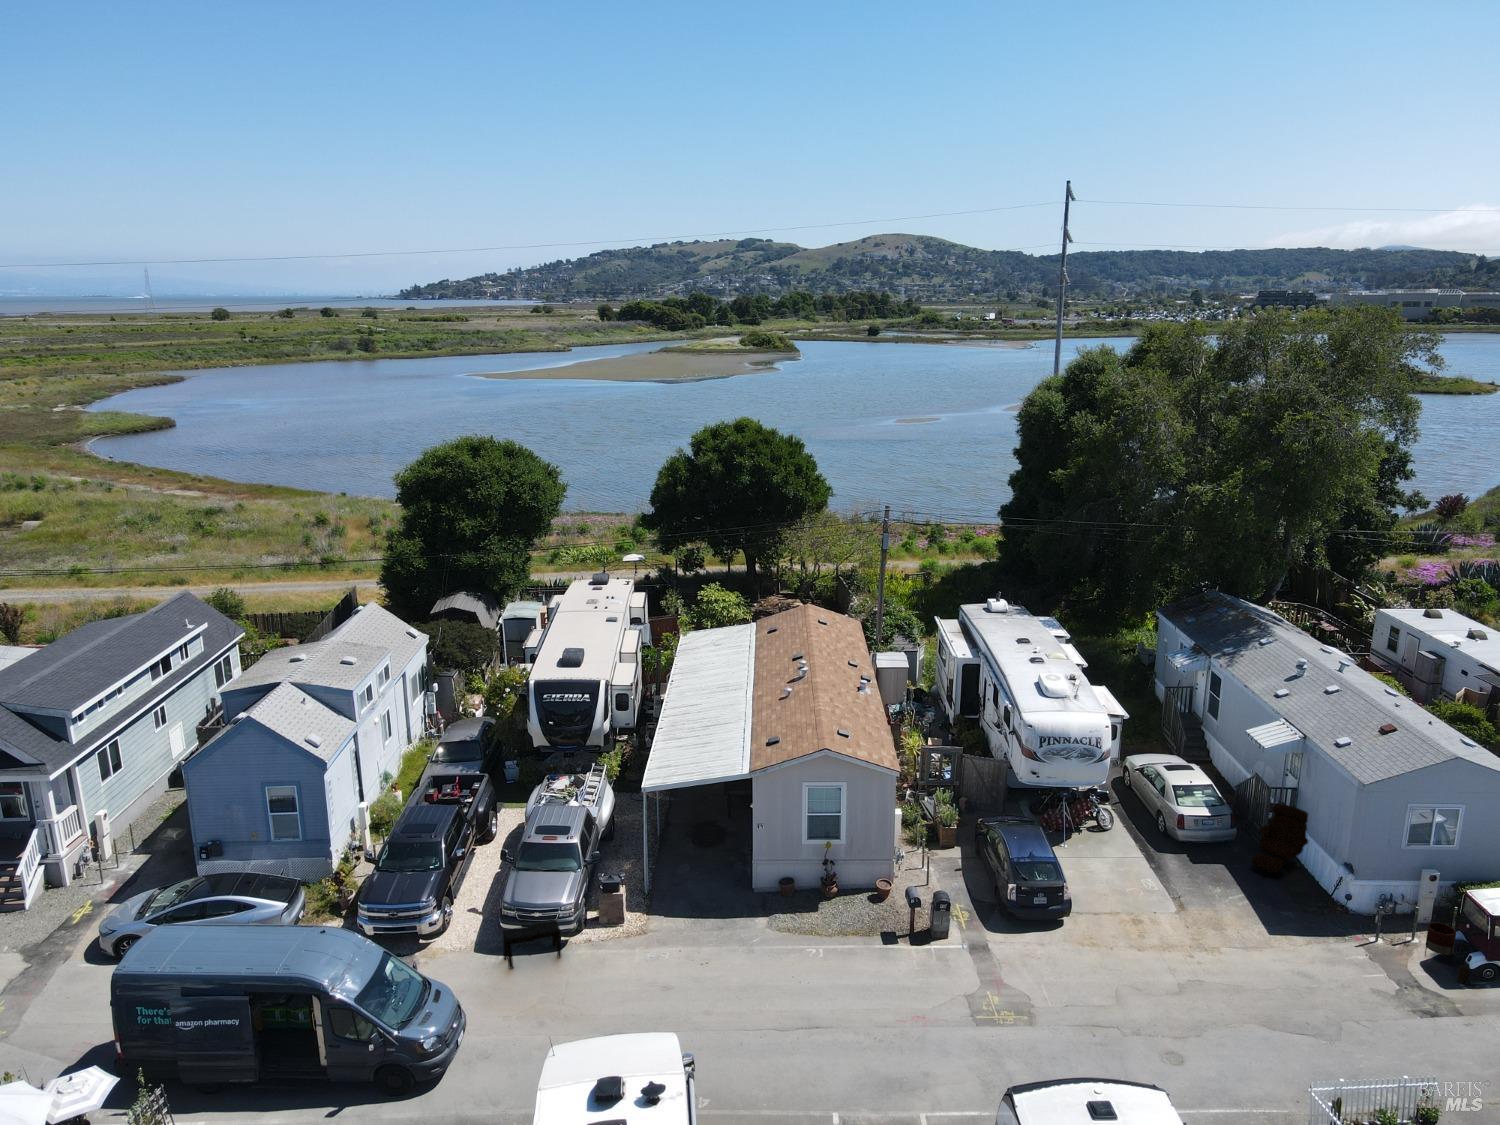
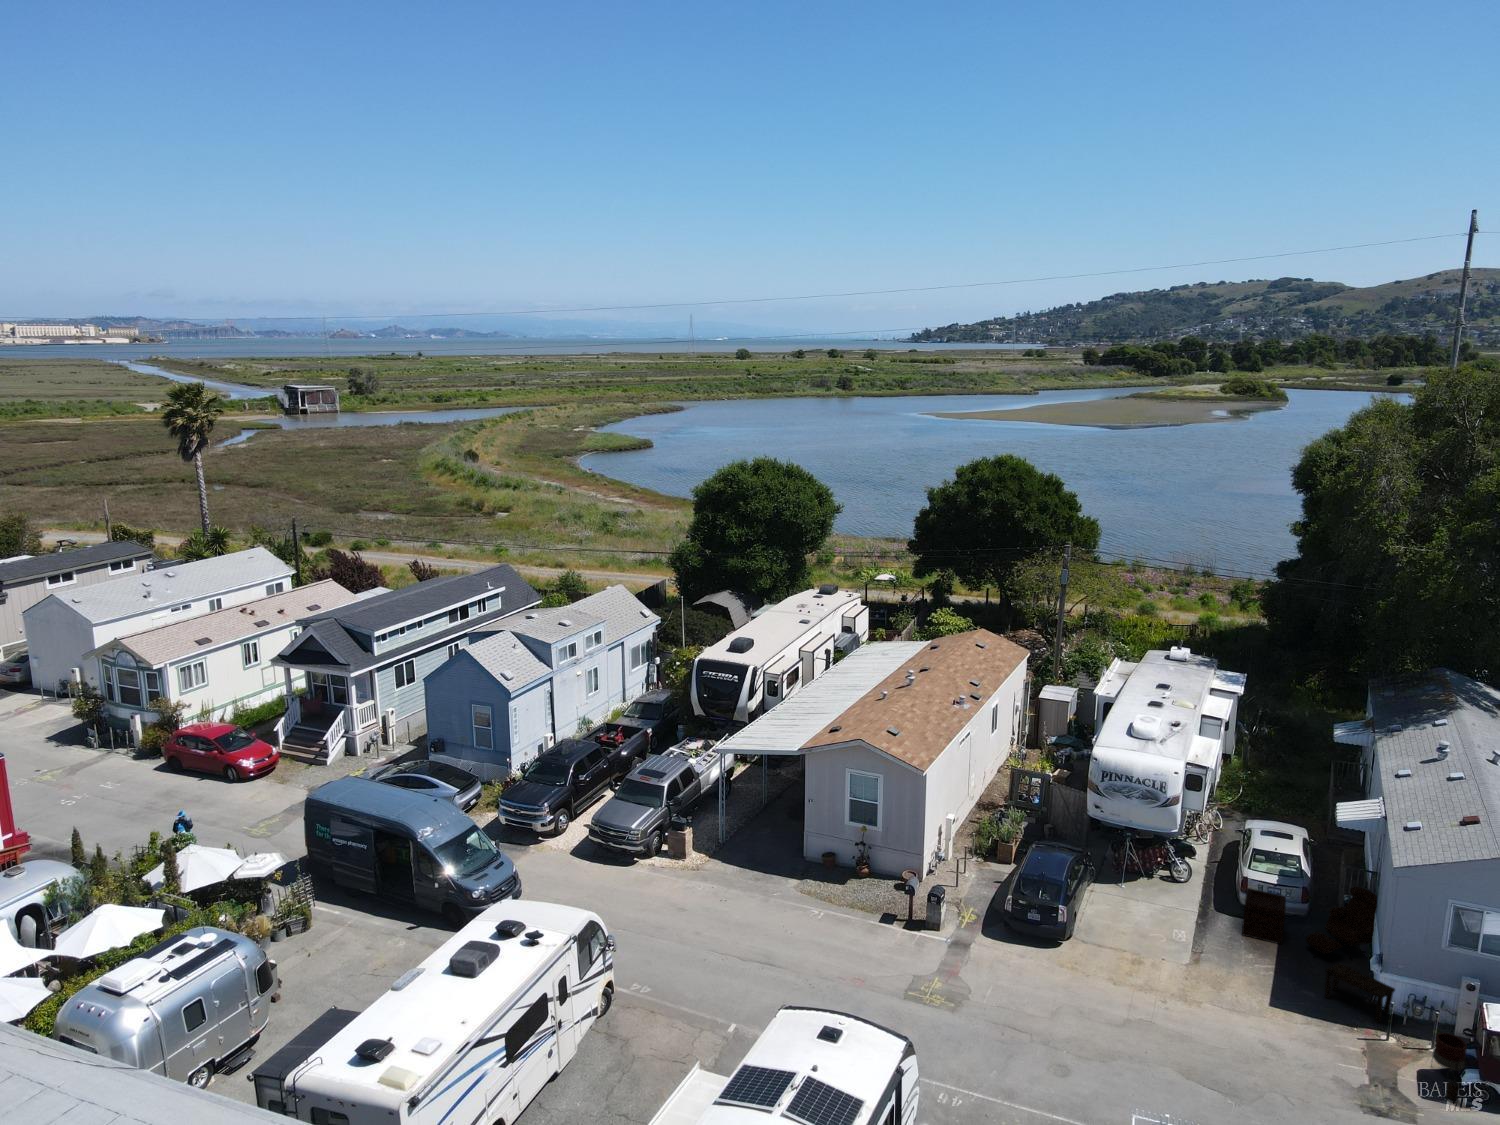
wooden crate: none [1184,825,1235,872] -> present [1242,888,1286,944]
bench: present [503,920,561,969] -> present [1325,963,1395,1023]

